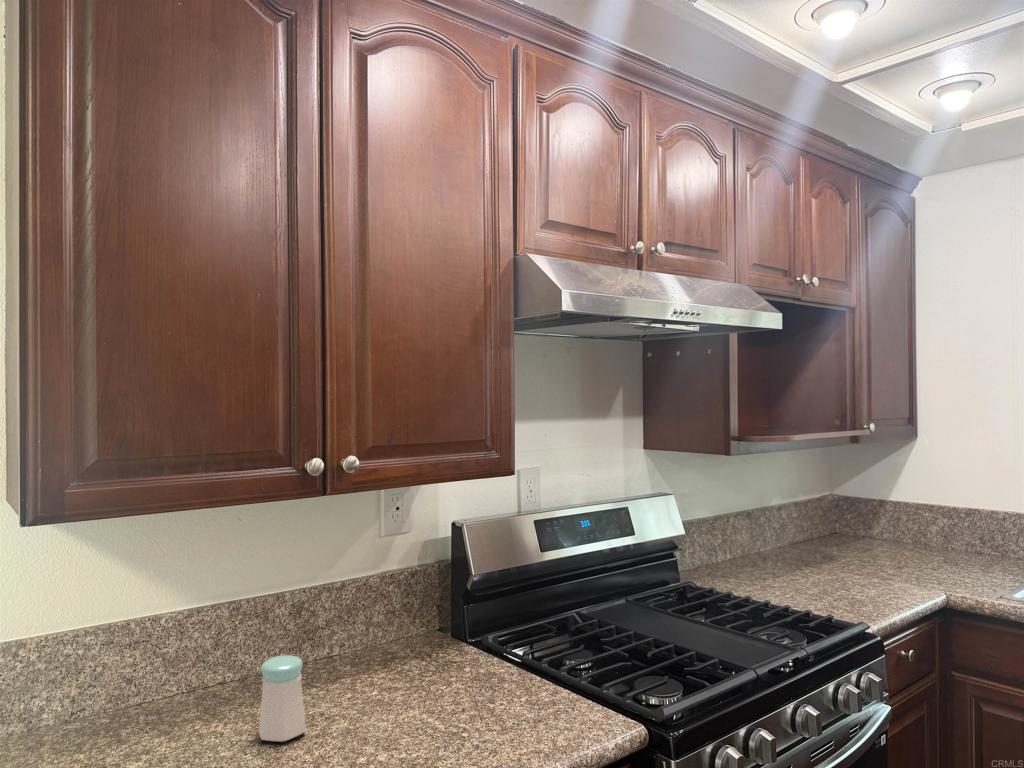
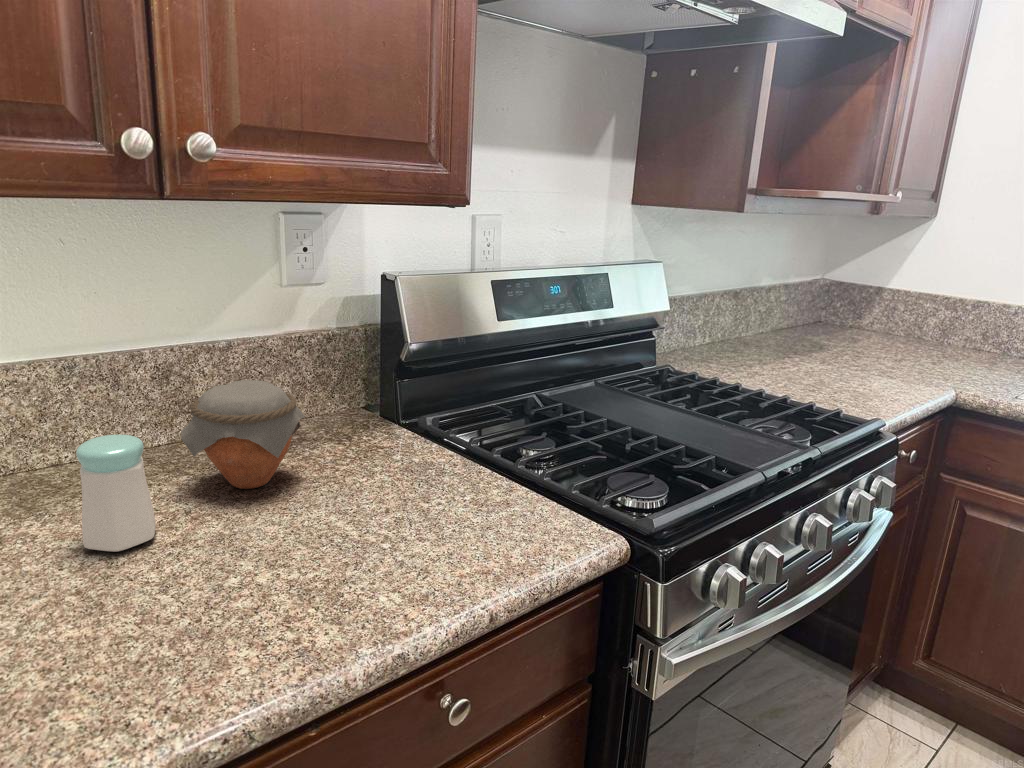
jar: none [318,612,403,697] -> present [181,380,305,489]

